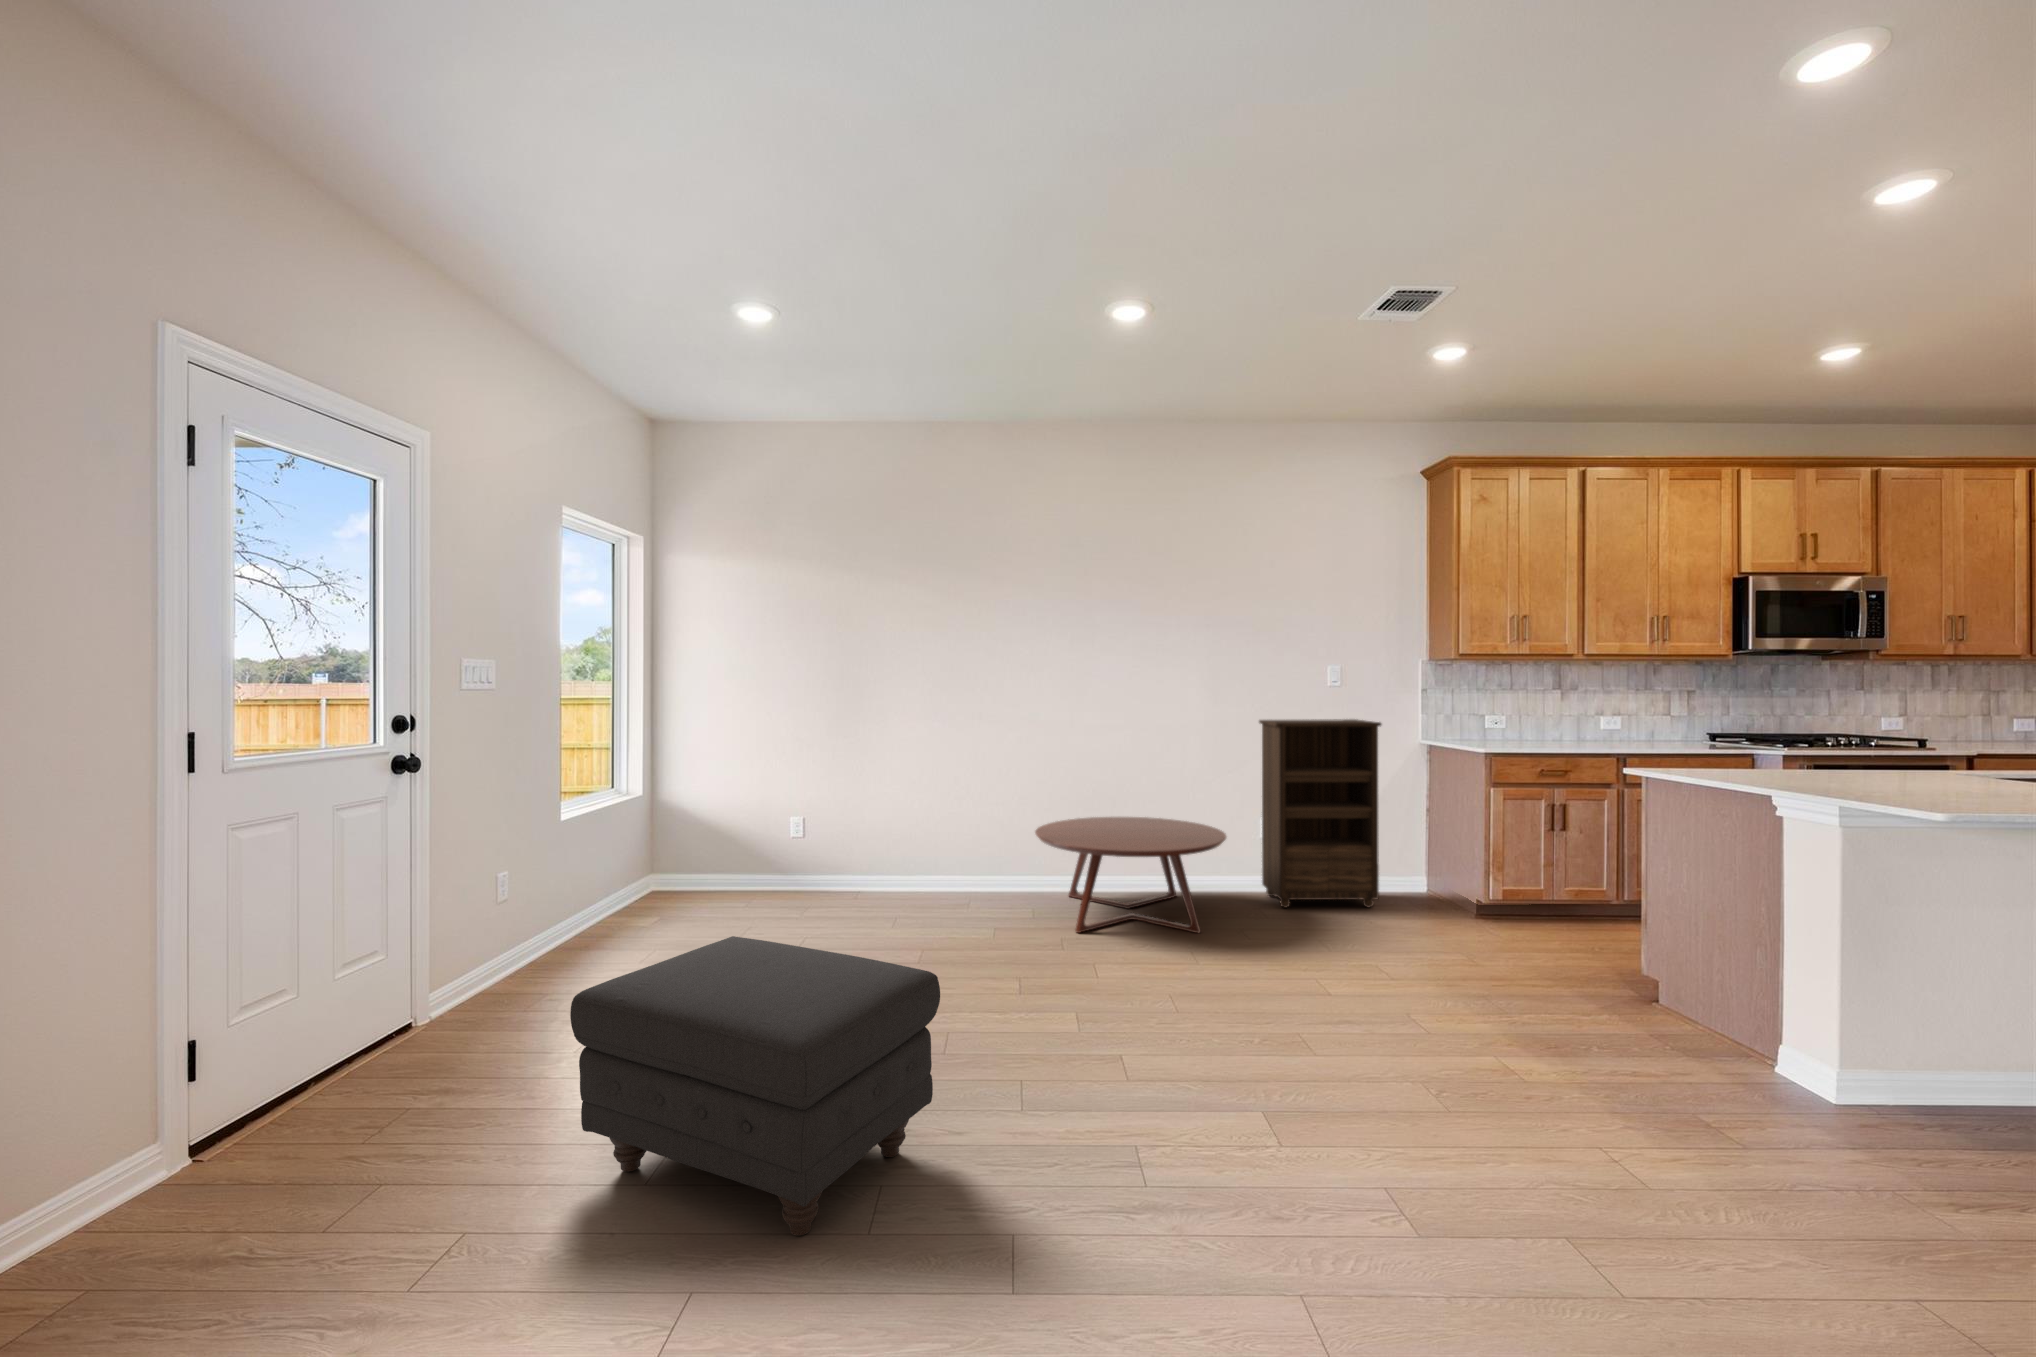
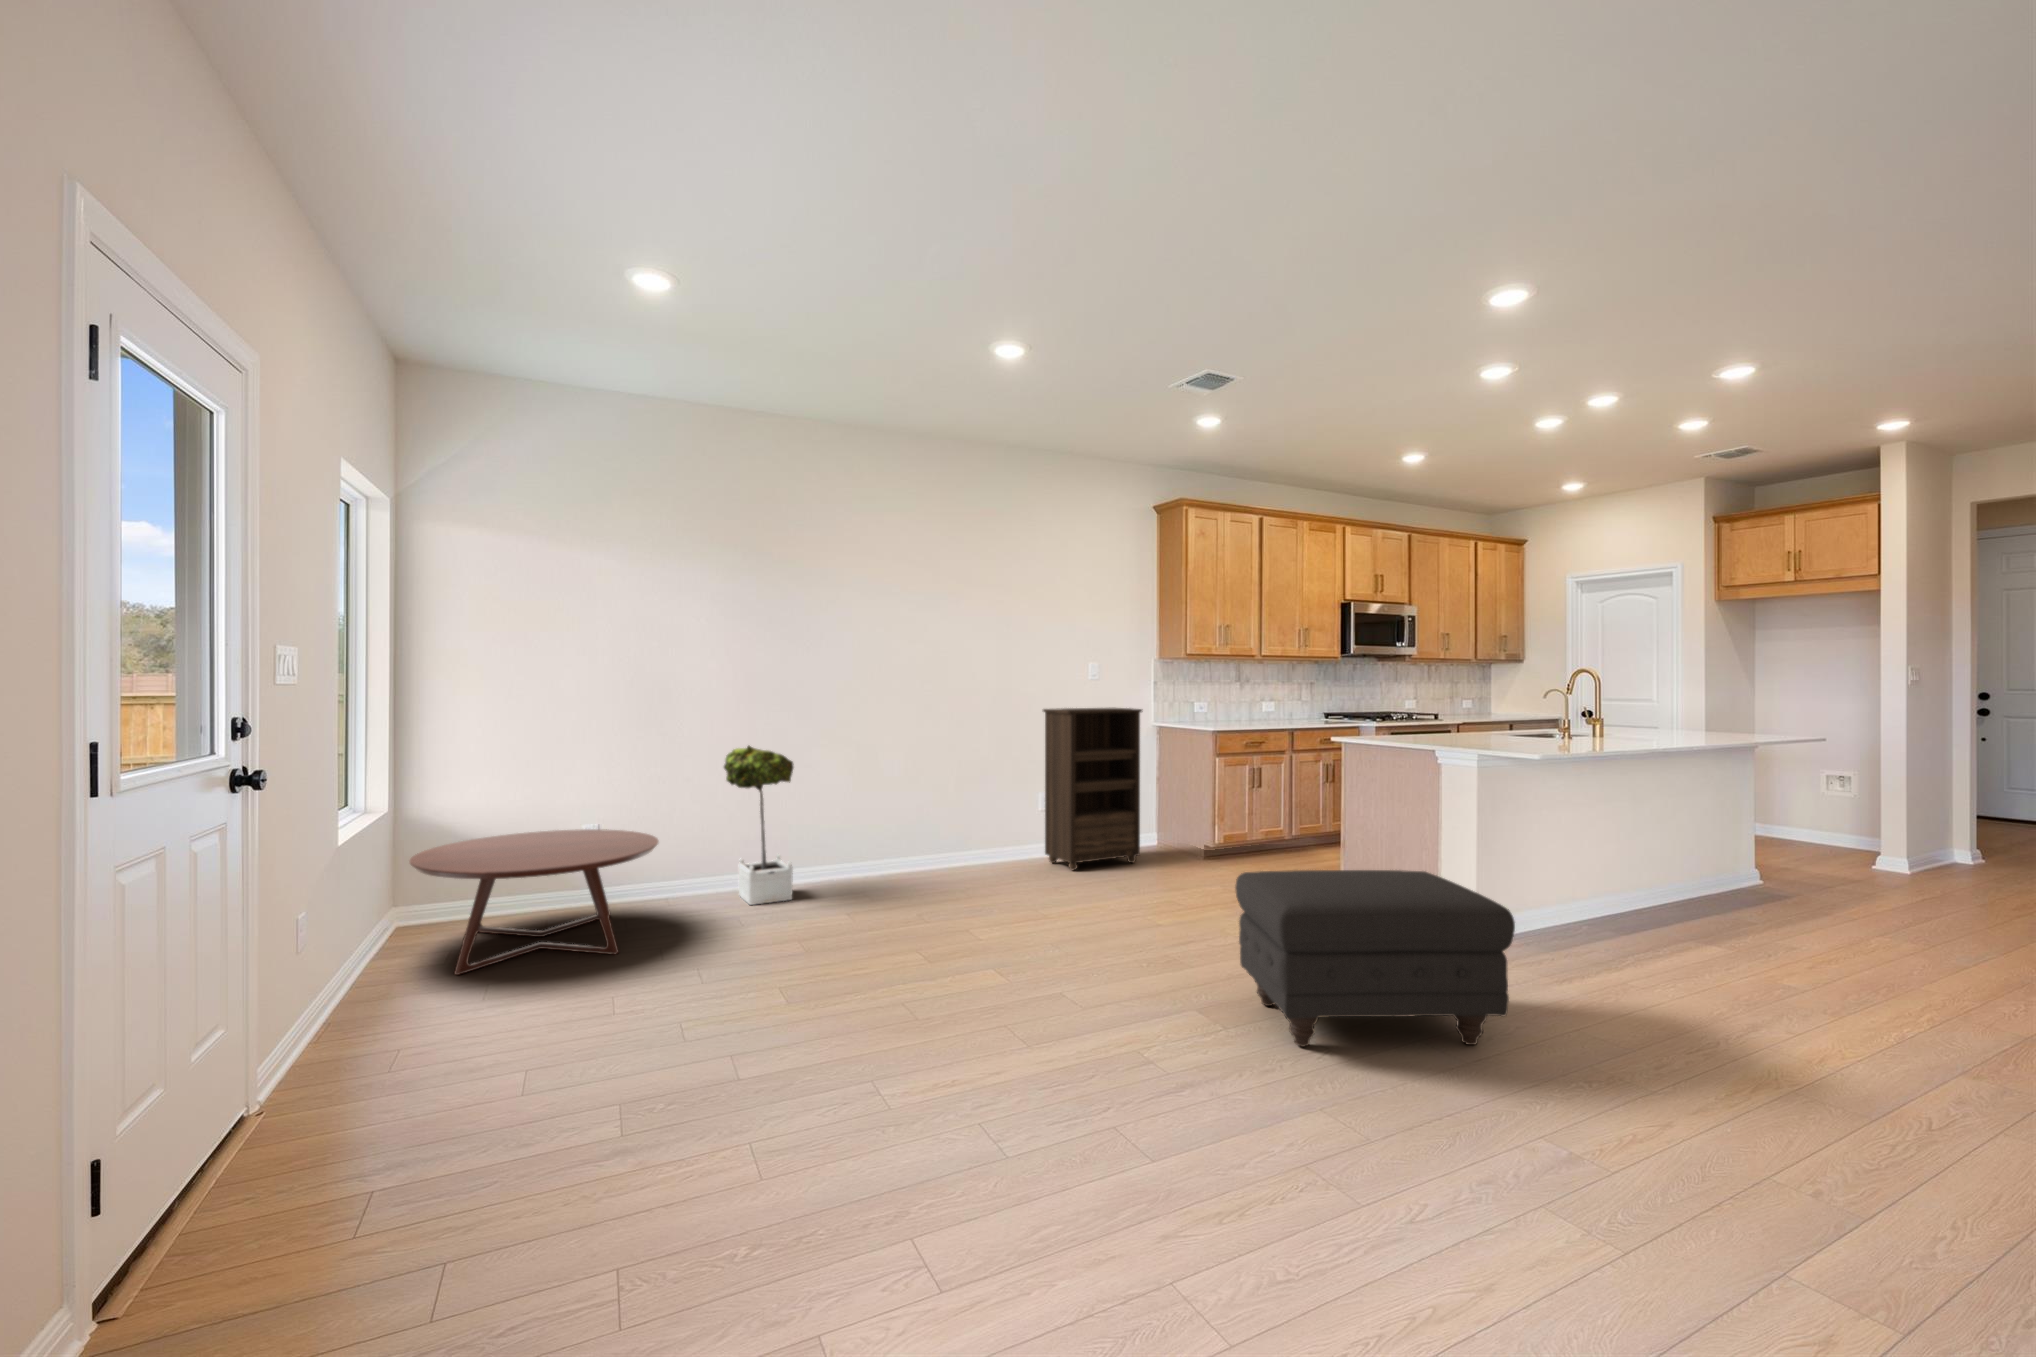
potted tree: none [906,750,972,904] -> present [724,746,794,905]
coffee table: present [1035,817,1226,933] -> present [409,829,659,975]
ottoman: present [570,936,940,1236] -> present [1235,870,1515,1047]

